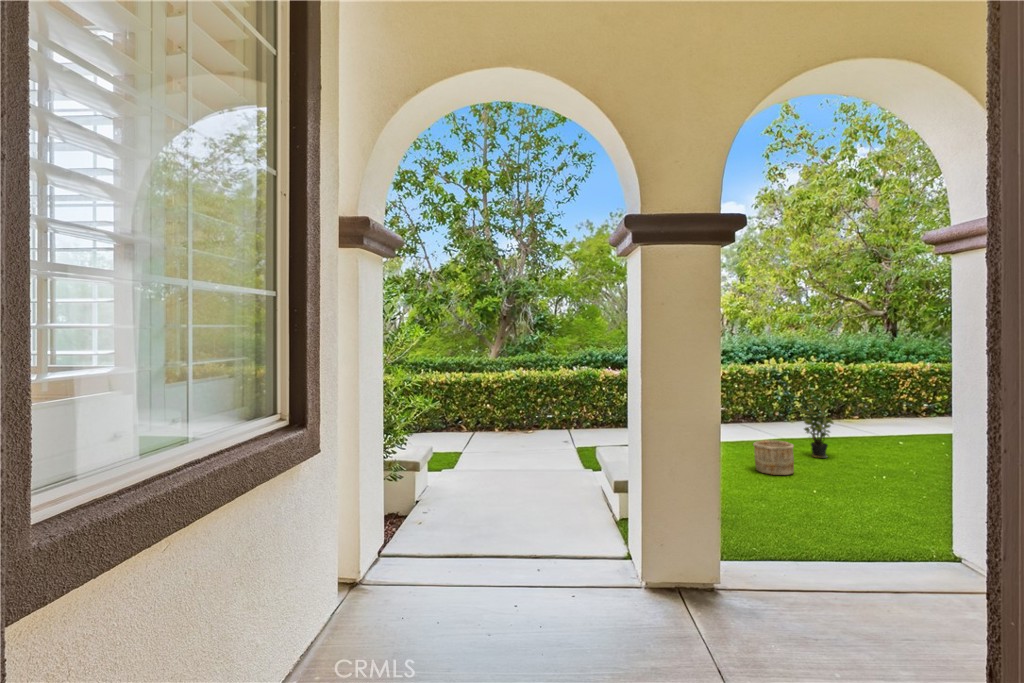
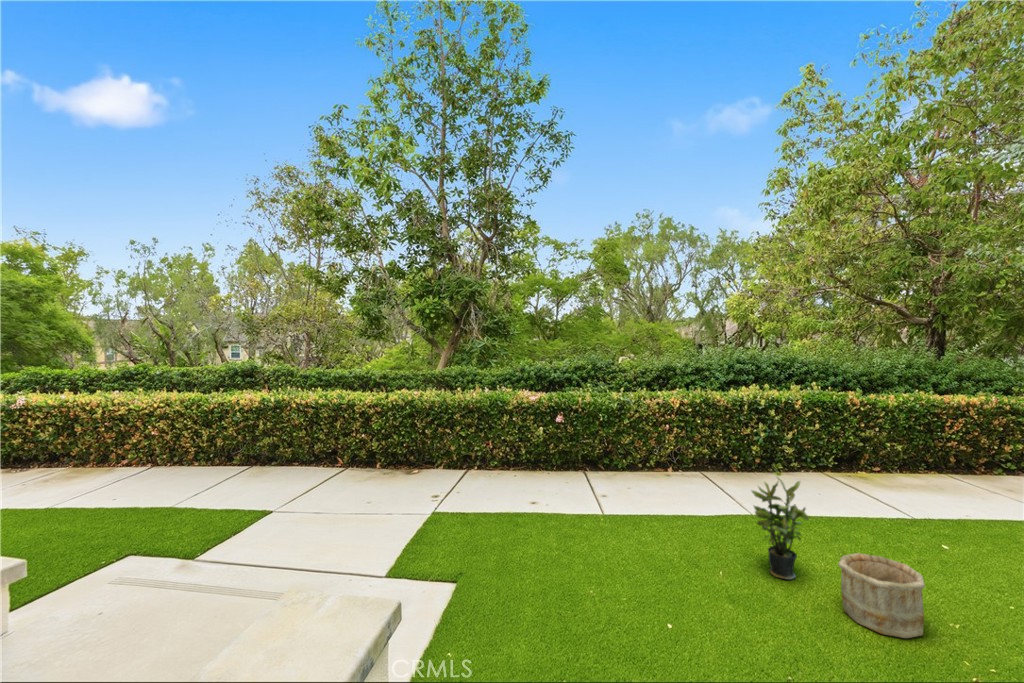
wooden bucket: present [753,440,794,475] -> present [838,553,925,638]

